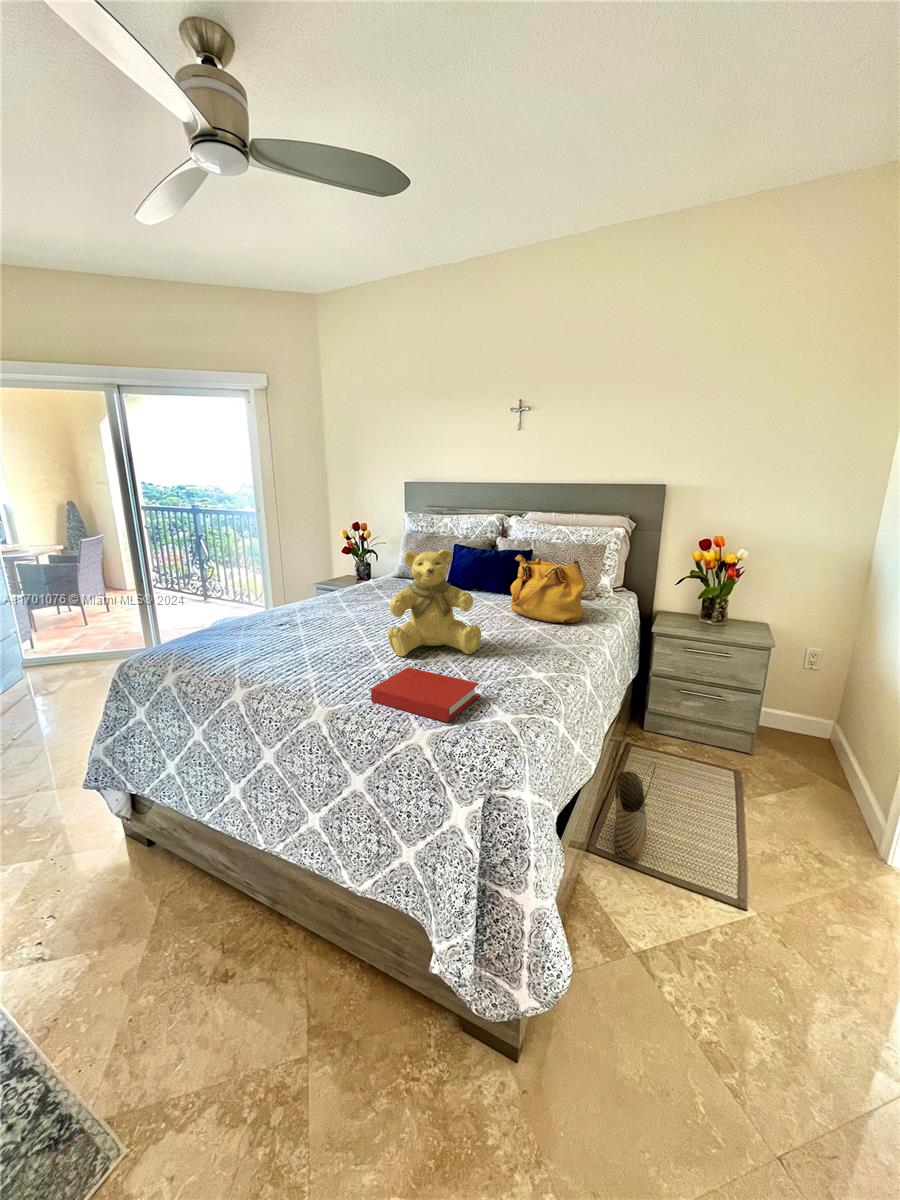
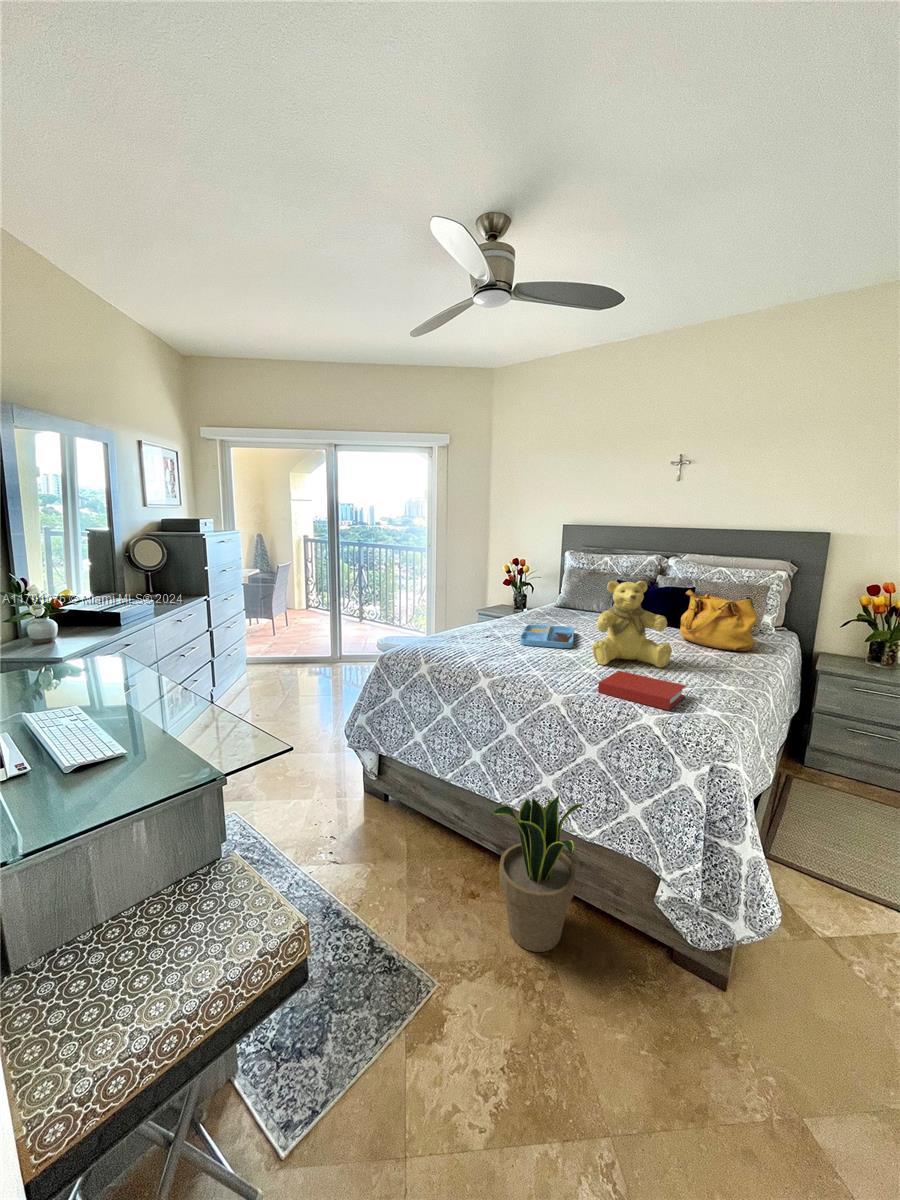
tray: none [315,605,391,635] -> present [520,625,574,648]
woven basket: present [612,756,656,861] -> none [787,770,834,870]
potted plant: none [208,847,348,1053] -> present [491,795,584,952]

